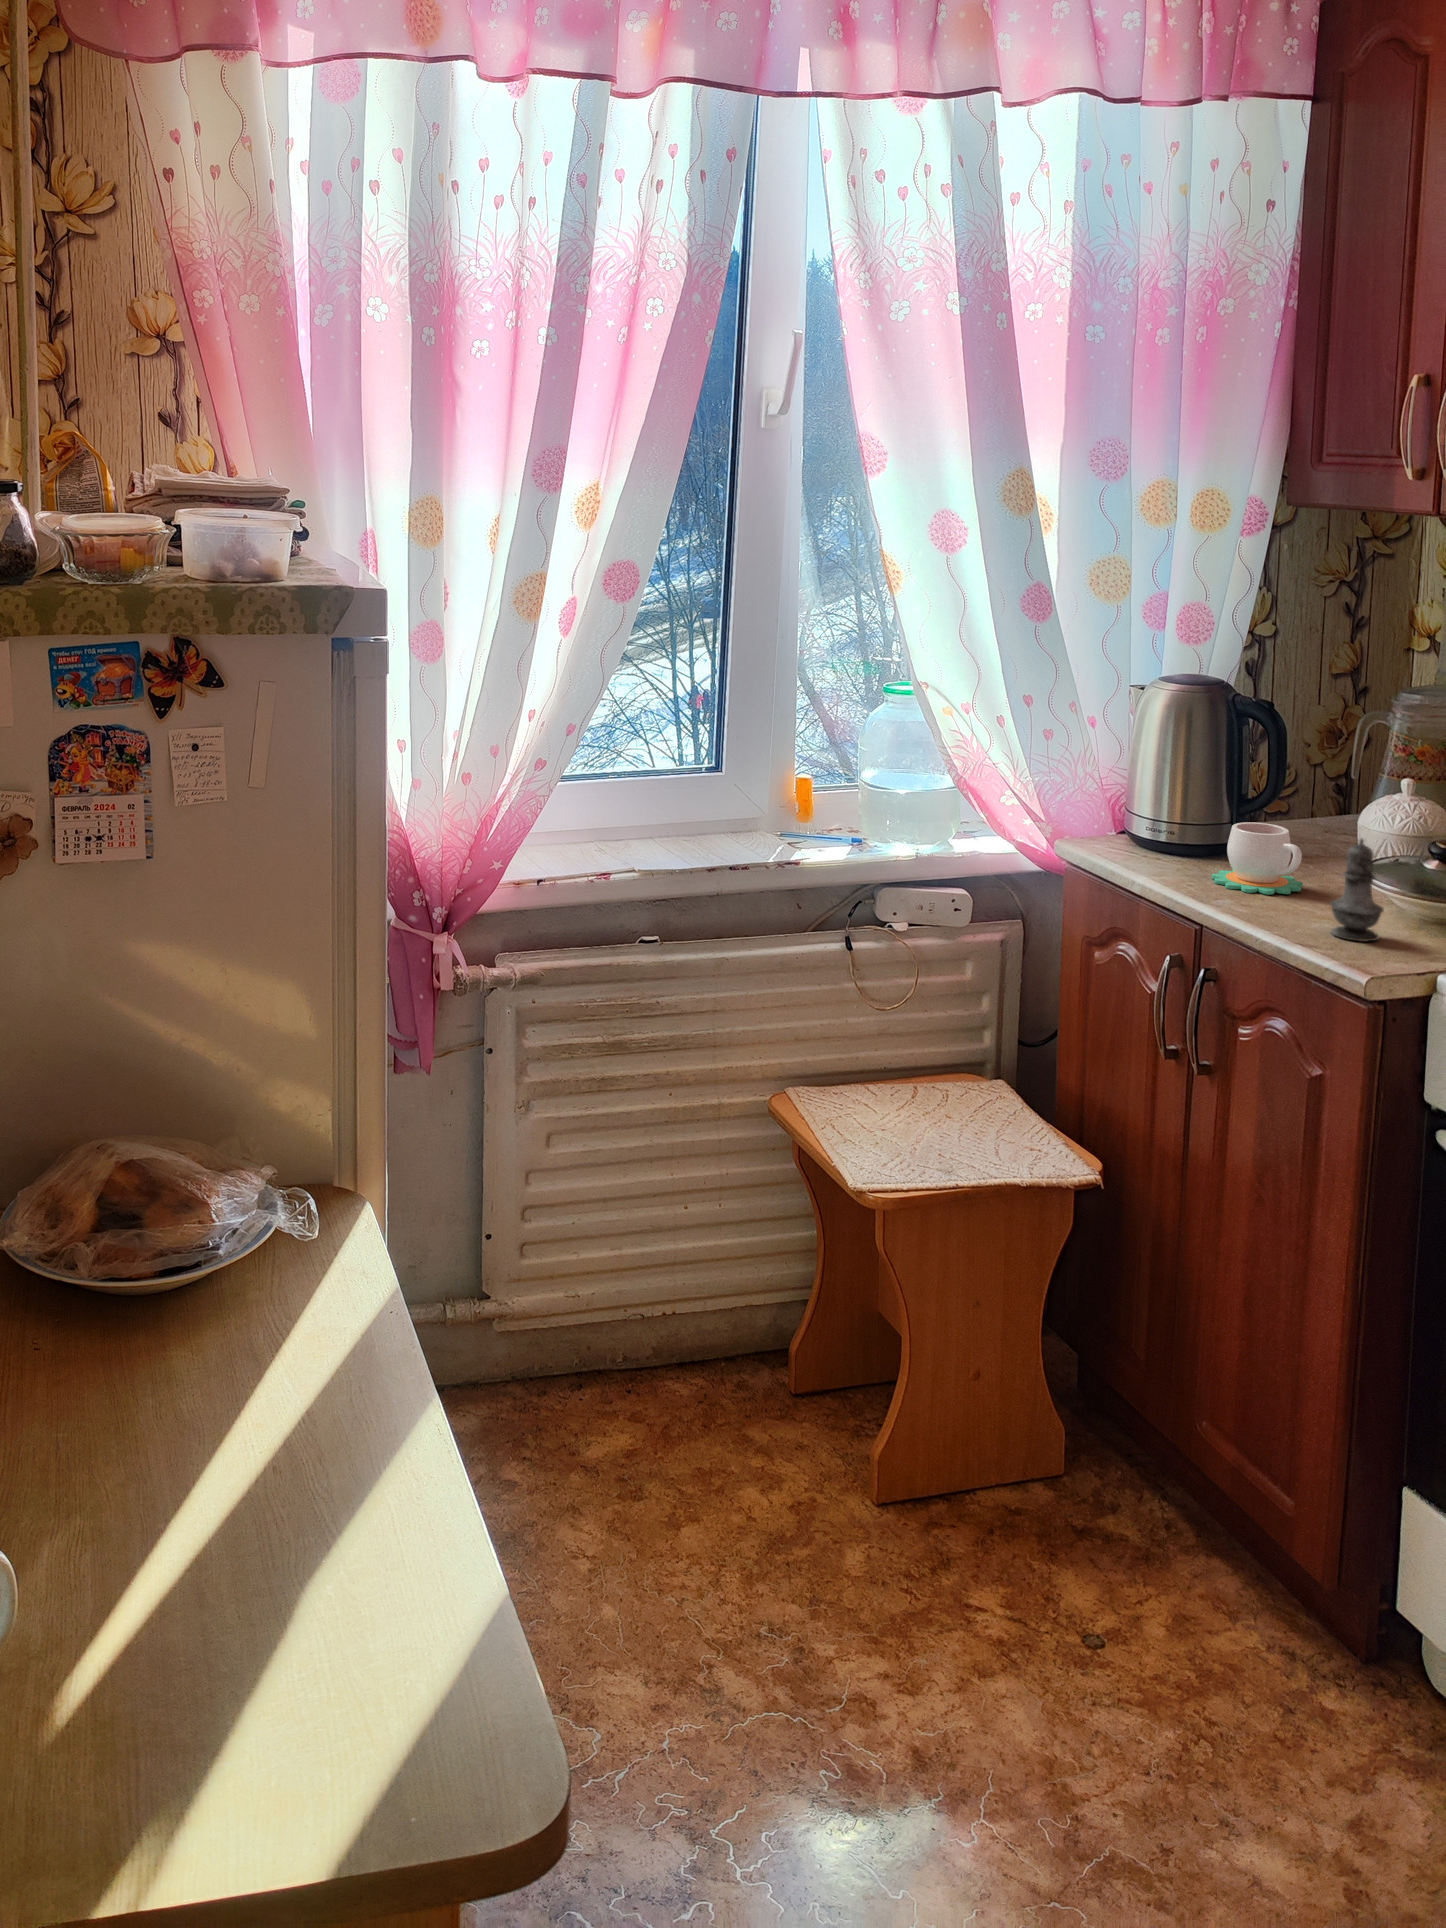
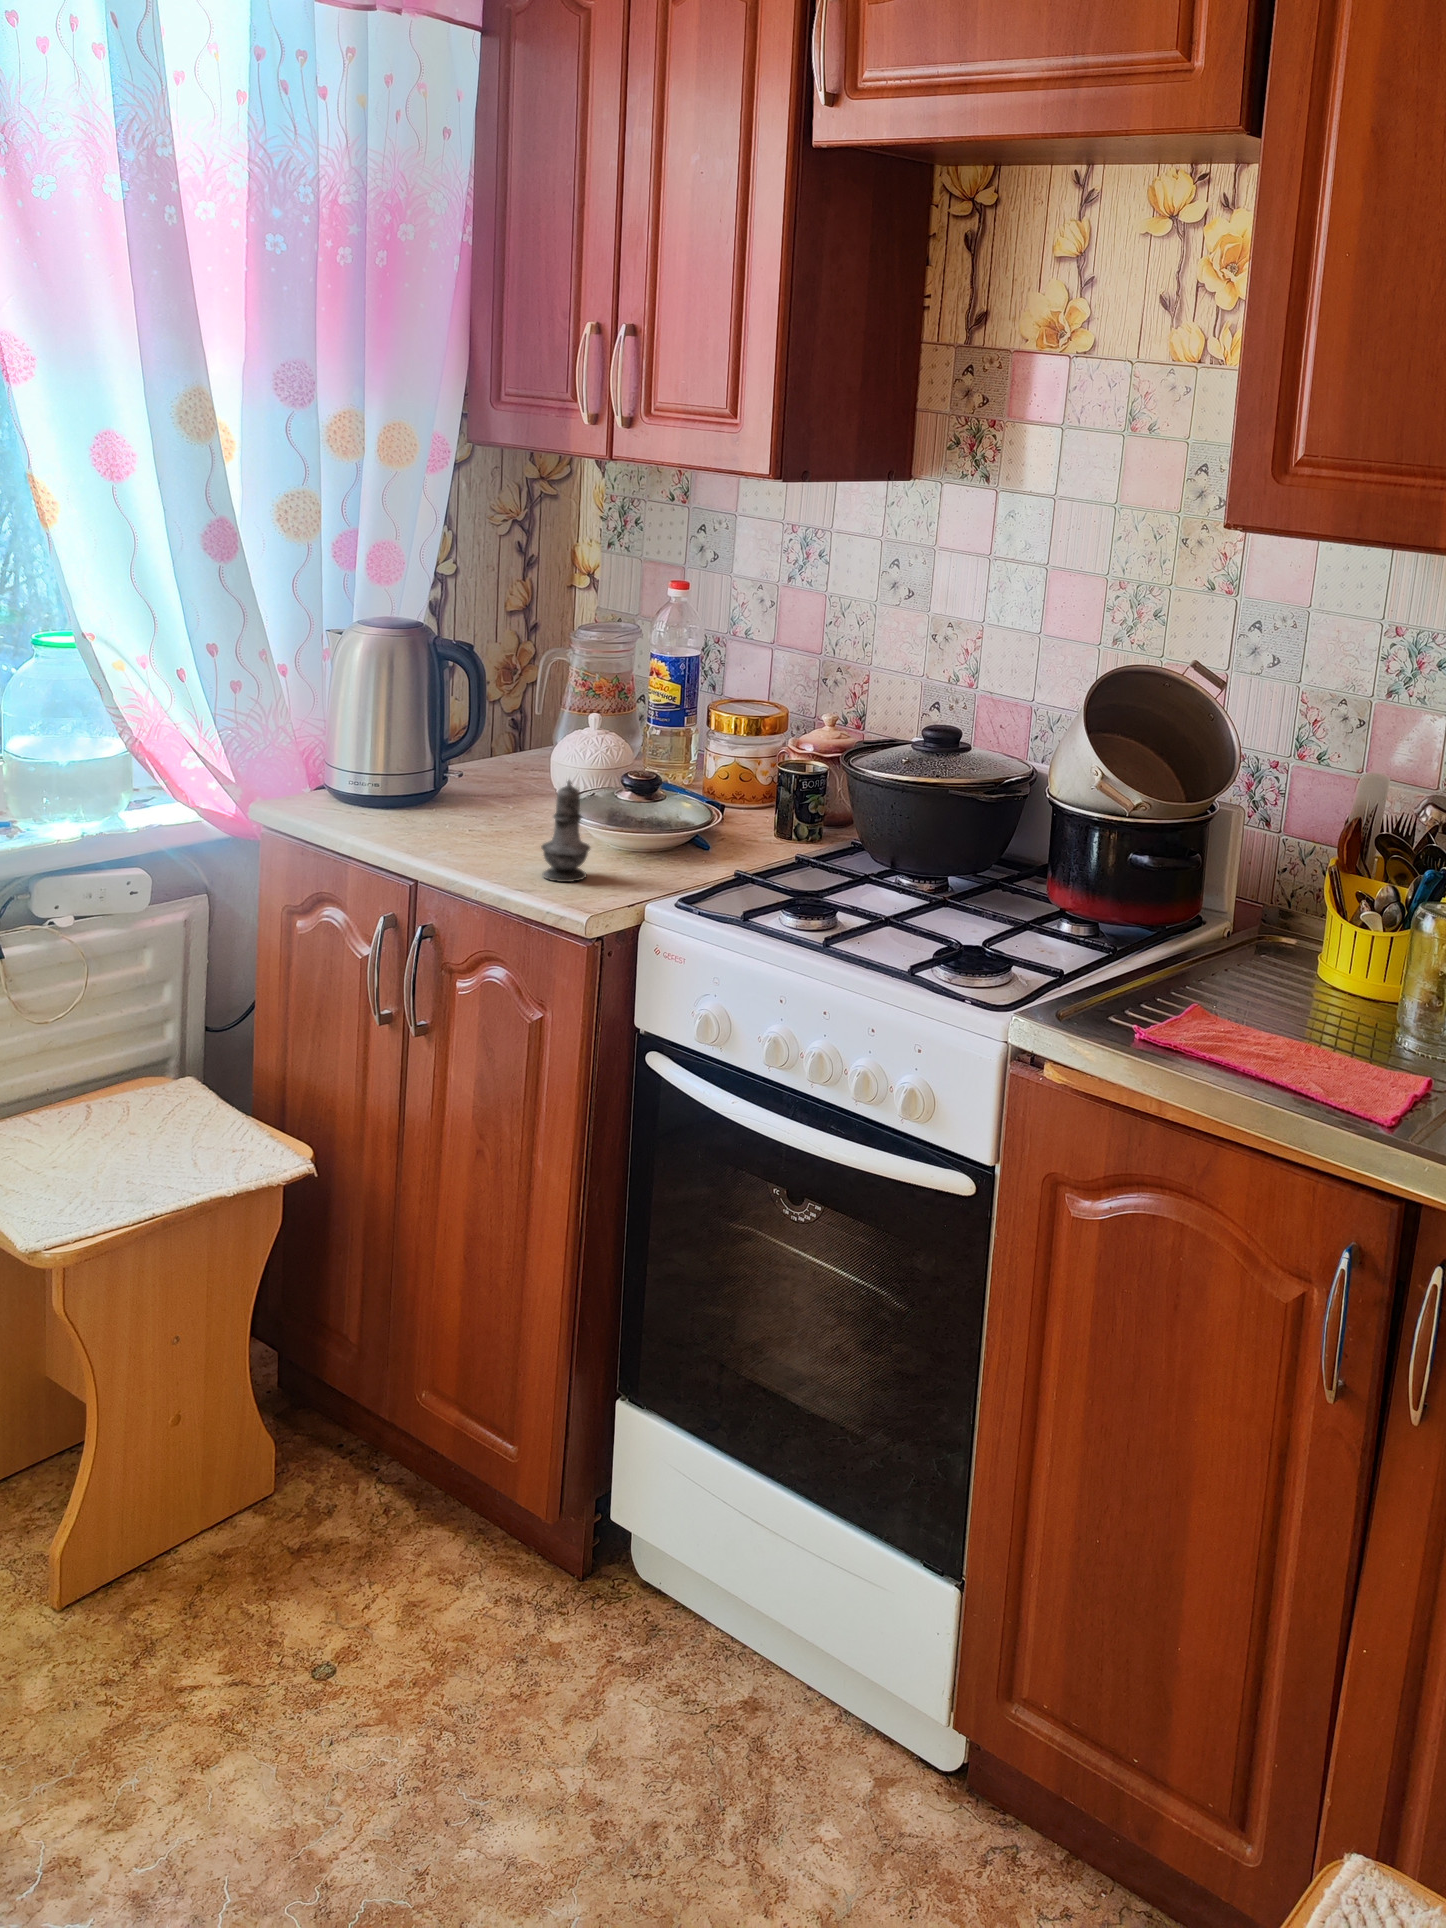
mug: present [1212,822,1303,895] -> none [417,768,506,842]

